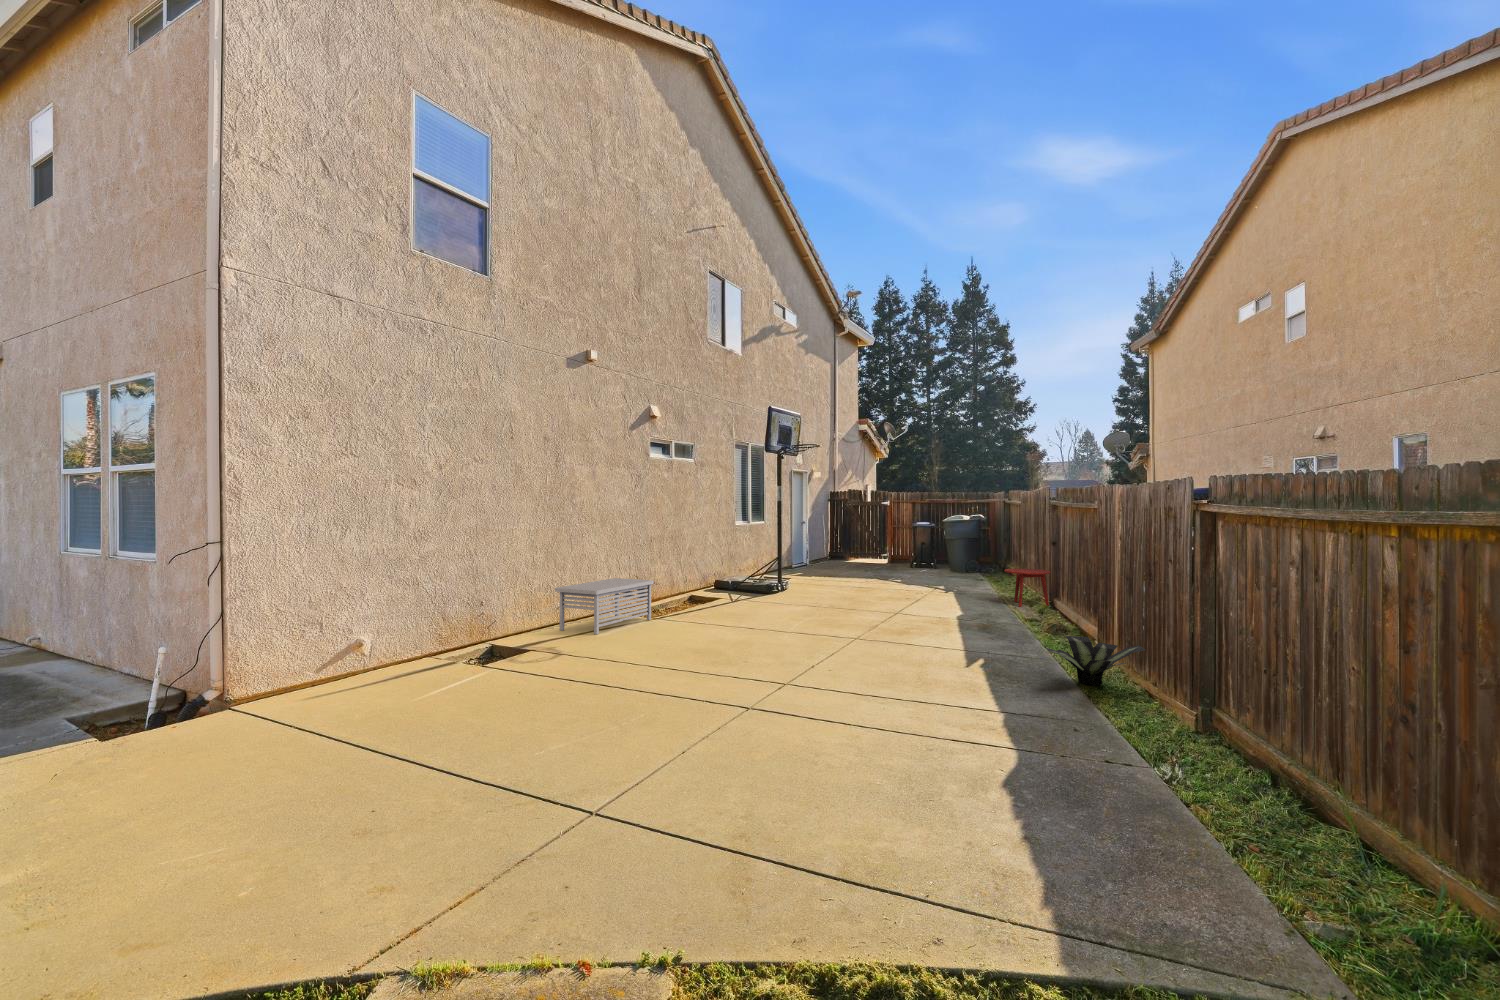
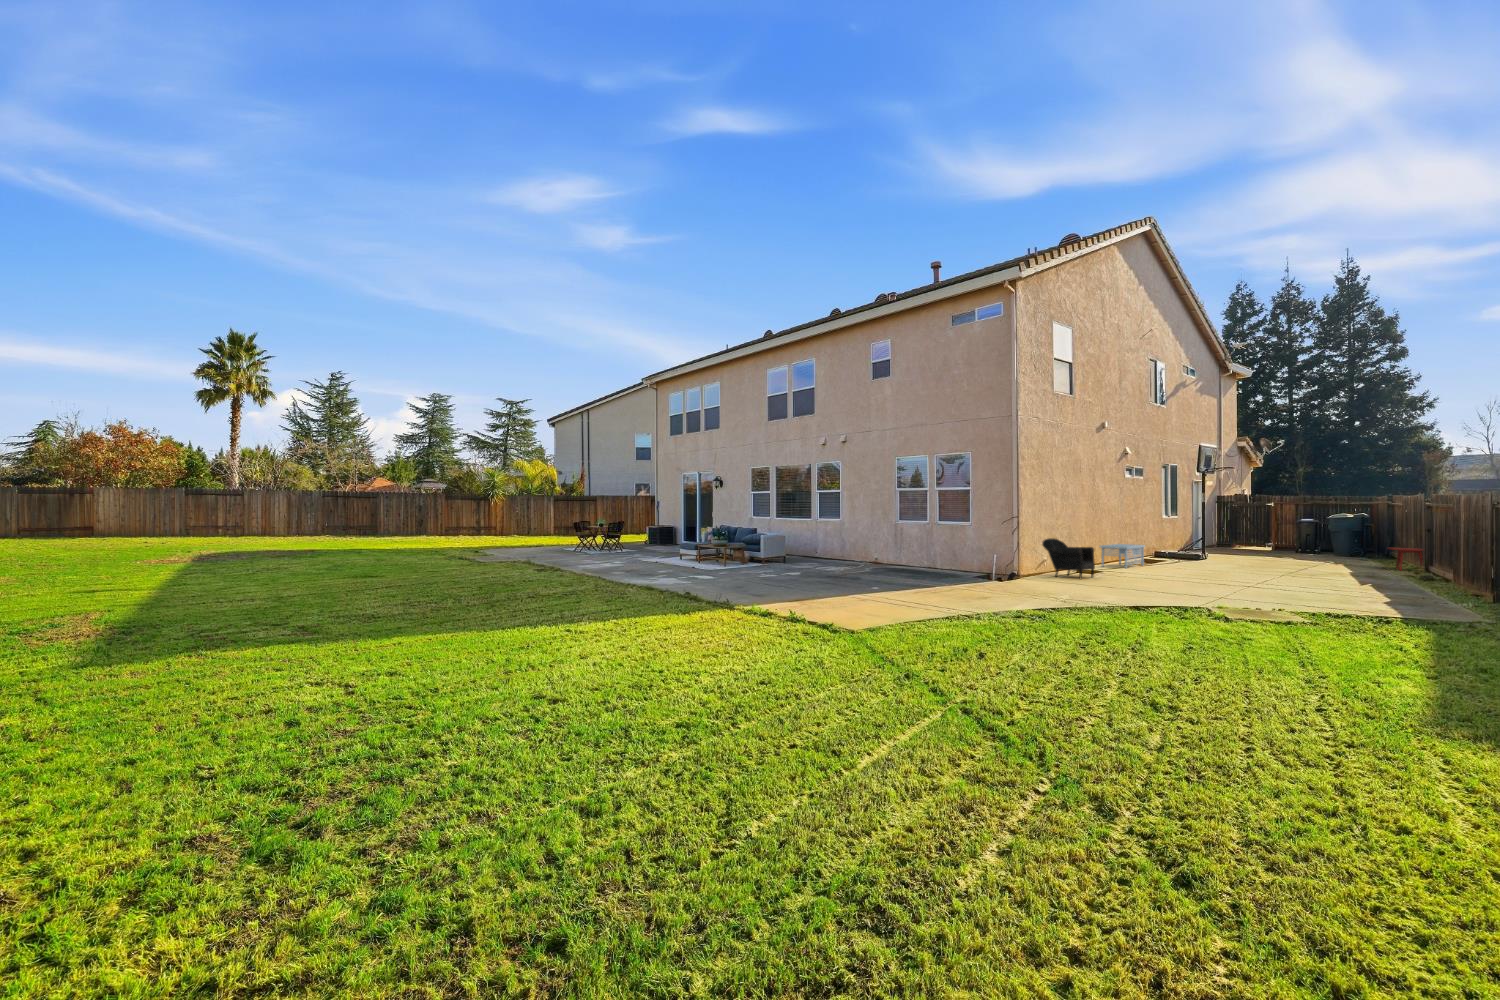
armchair: none [277,593,422,717] -> present [1042,538,1095,579]
potted plant: present [1046,636,1146,686] -> none [1411,570,1473,591]

